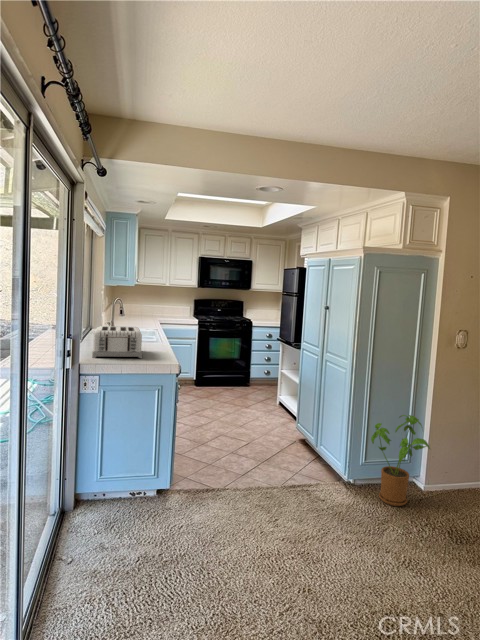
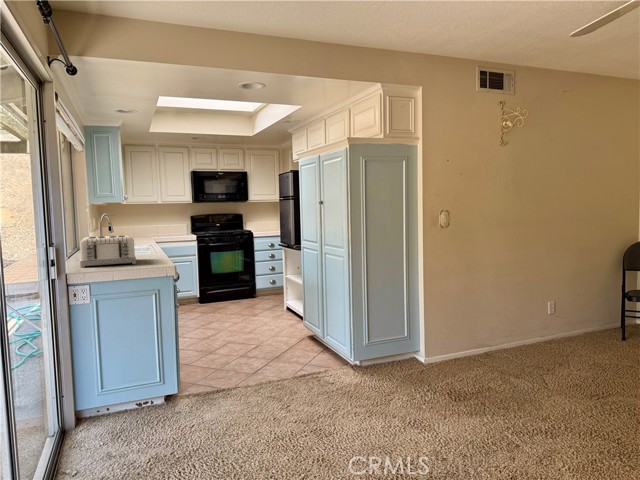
house plant: present [371,415,430,506] -> none [372,292,424,378]

